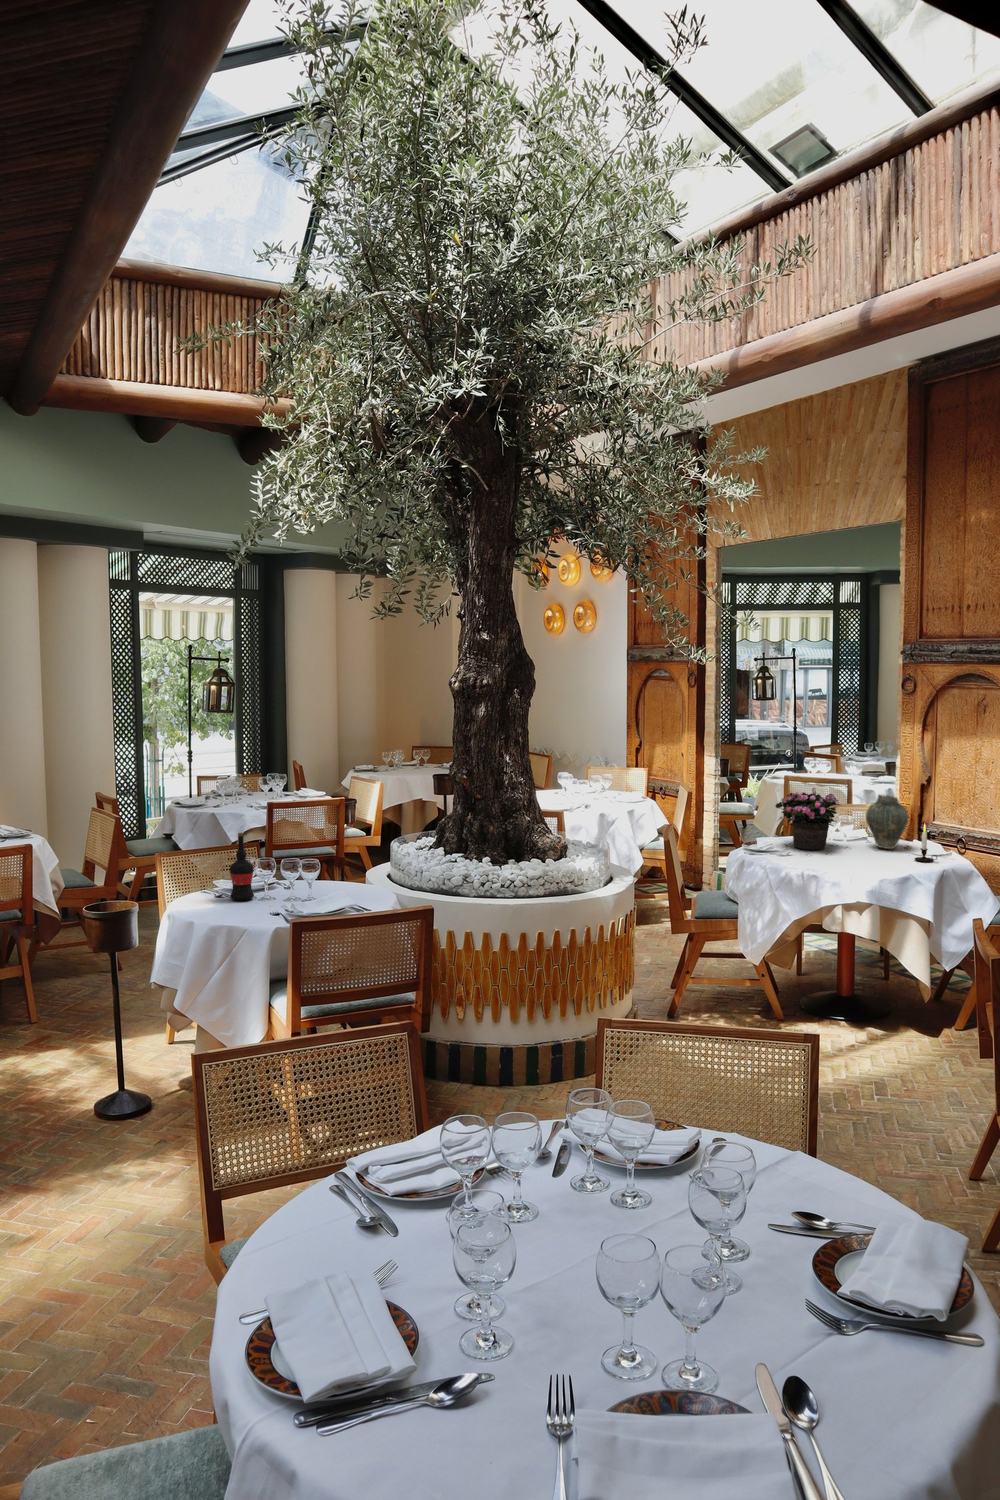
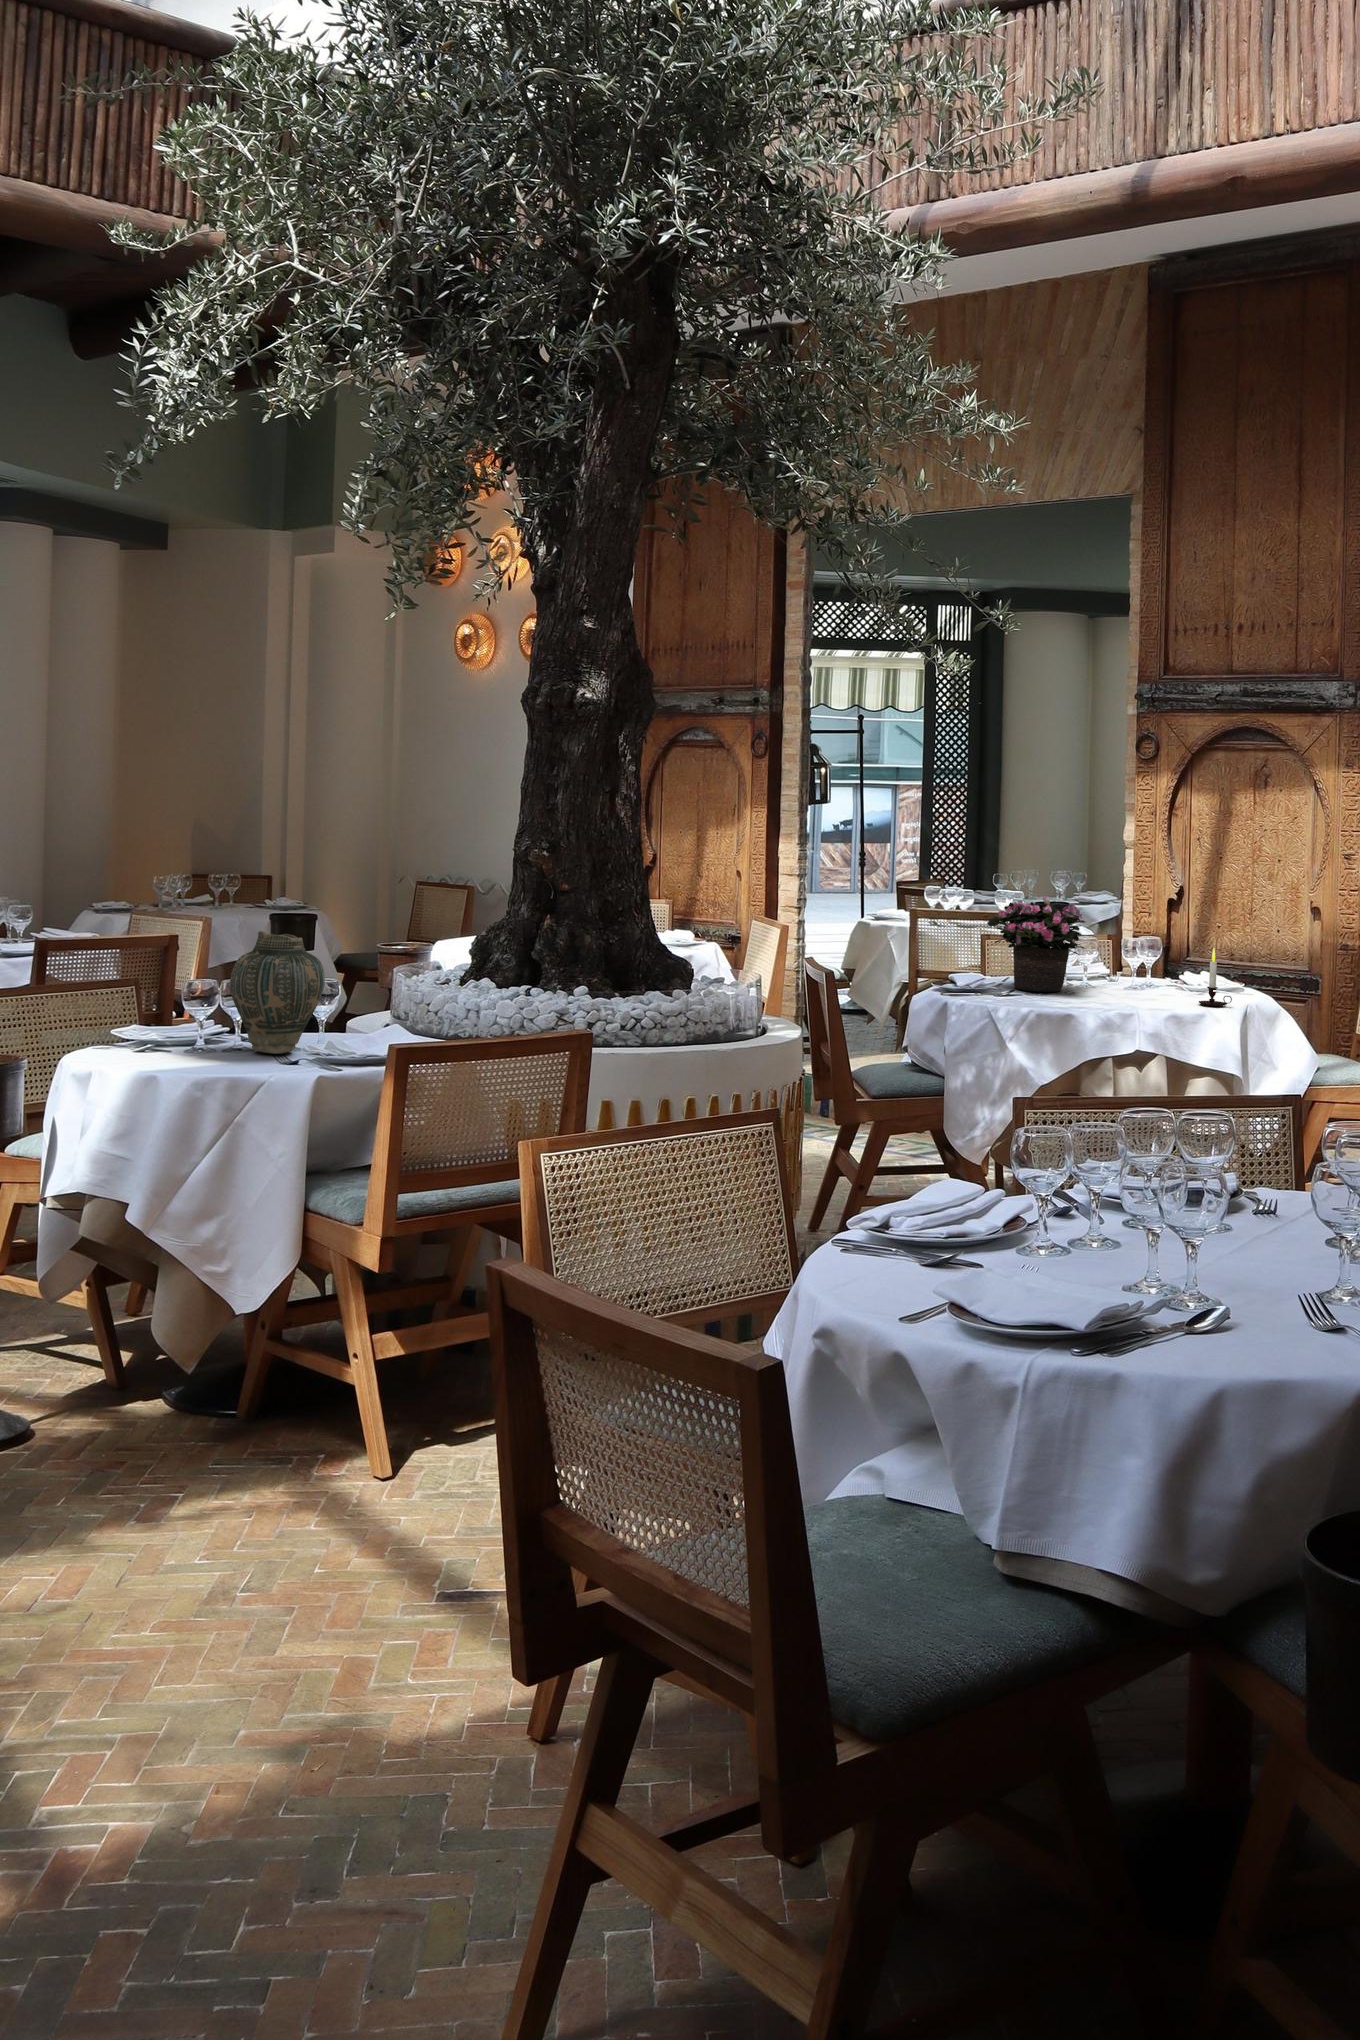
vase: present [866,795,909,849] -> present [230,931,325,1054]
wine bottle: present [230,833,254,900] -> none [117,927,167,1052]

